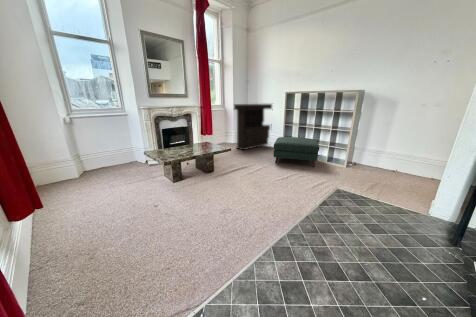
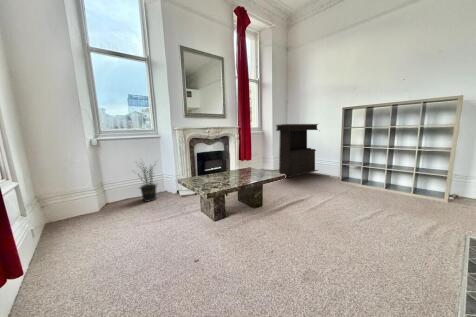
potted plant: none [102,134,129,169] -> present [138,166,157,202]
ottoman: present [273,137,320,167] -> none [335,162,410,202]

